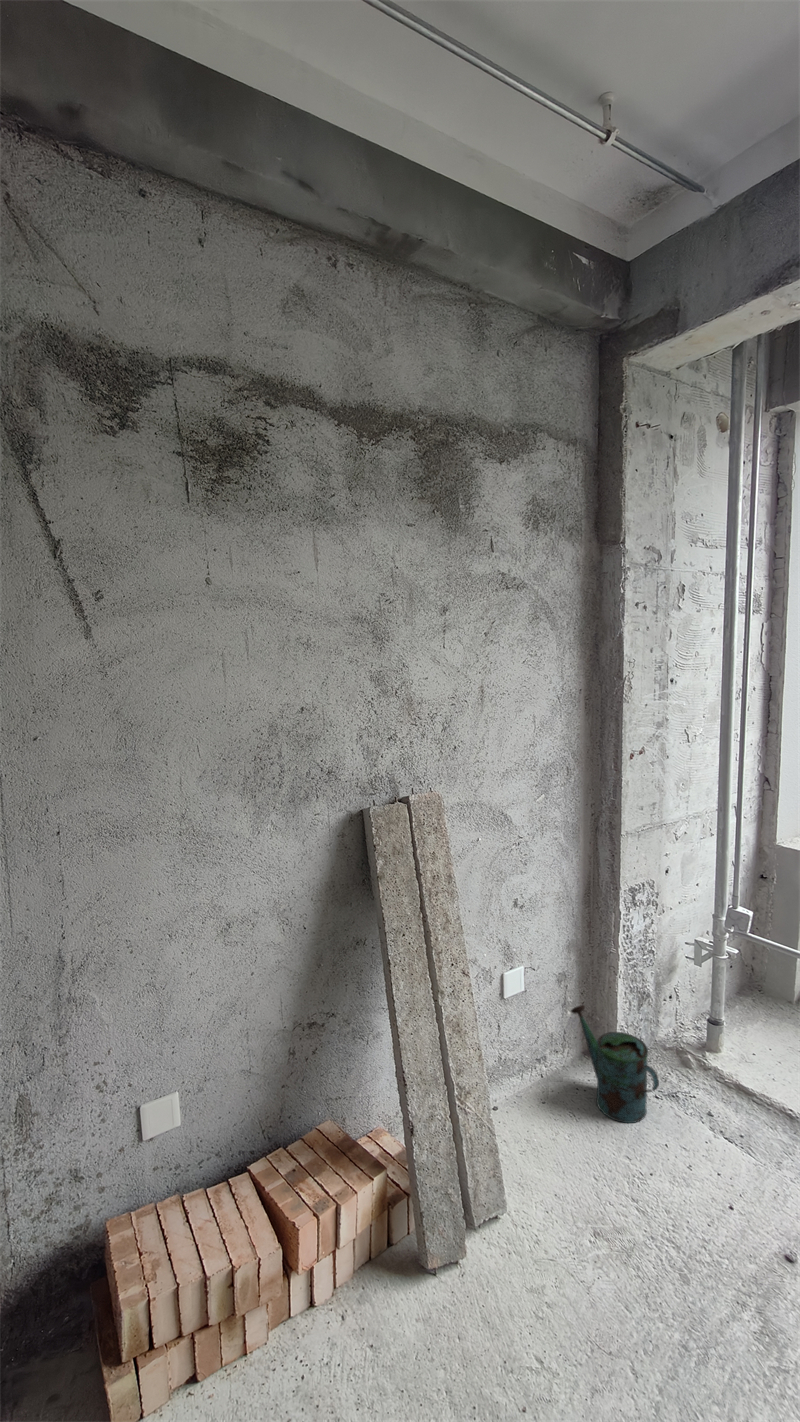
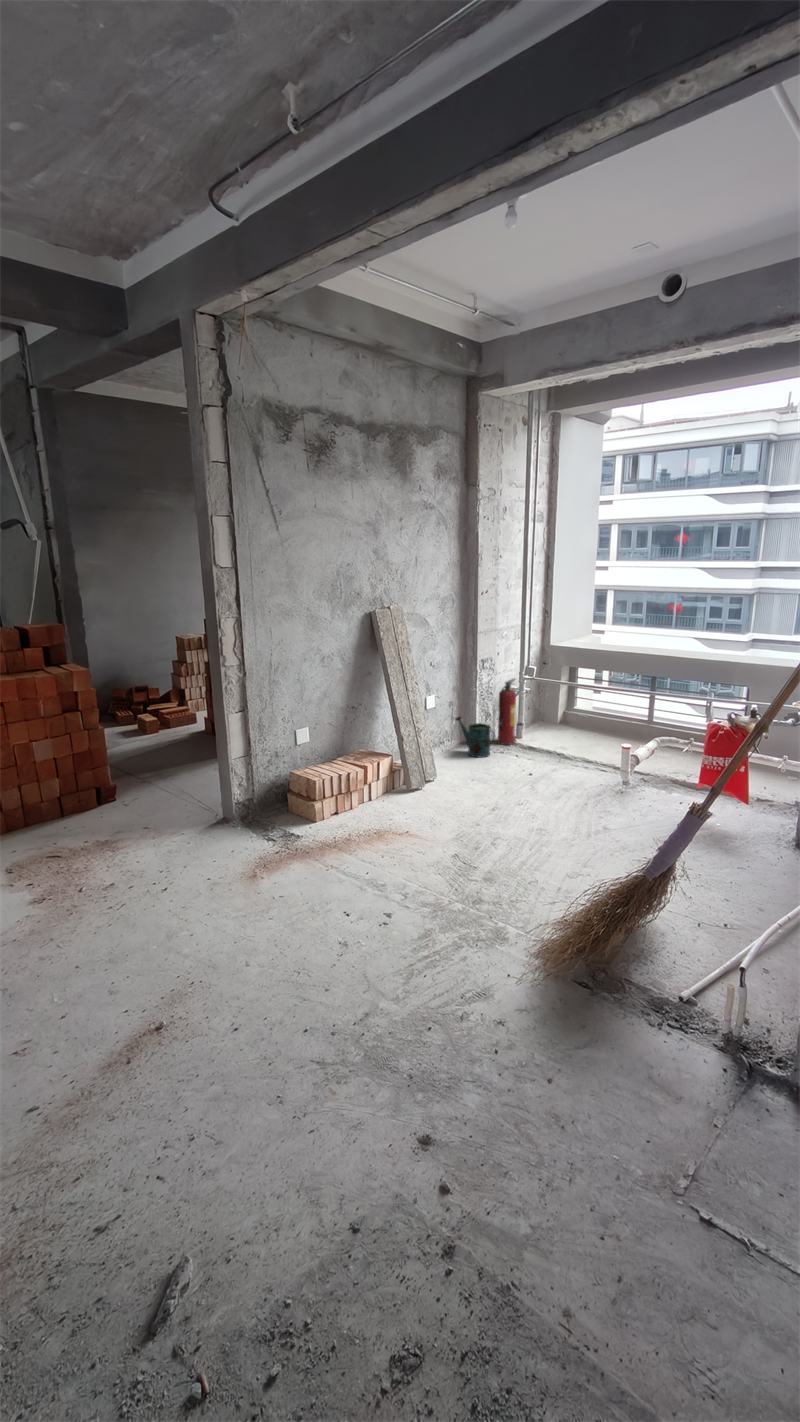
fire extinguisher: none [666,926,707,1073] -> present [498,679,516,745]

